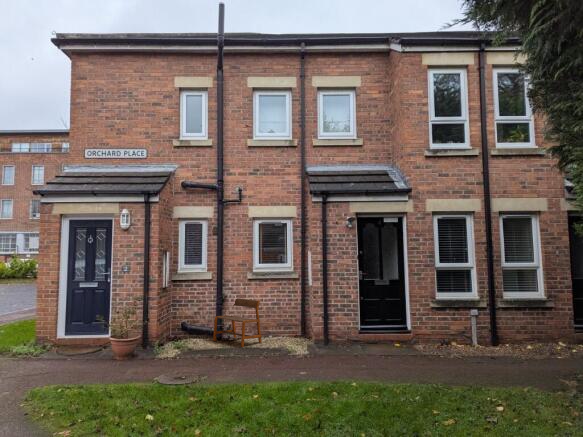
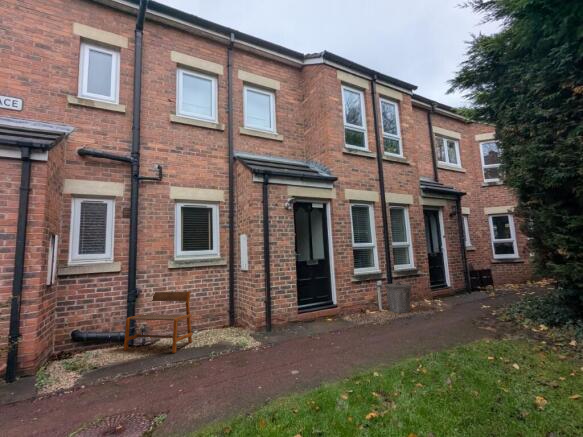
trash can: none [477,312,510,348] -> present [385,282,412,313]

